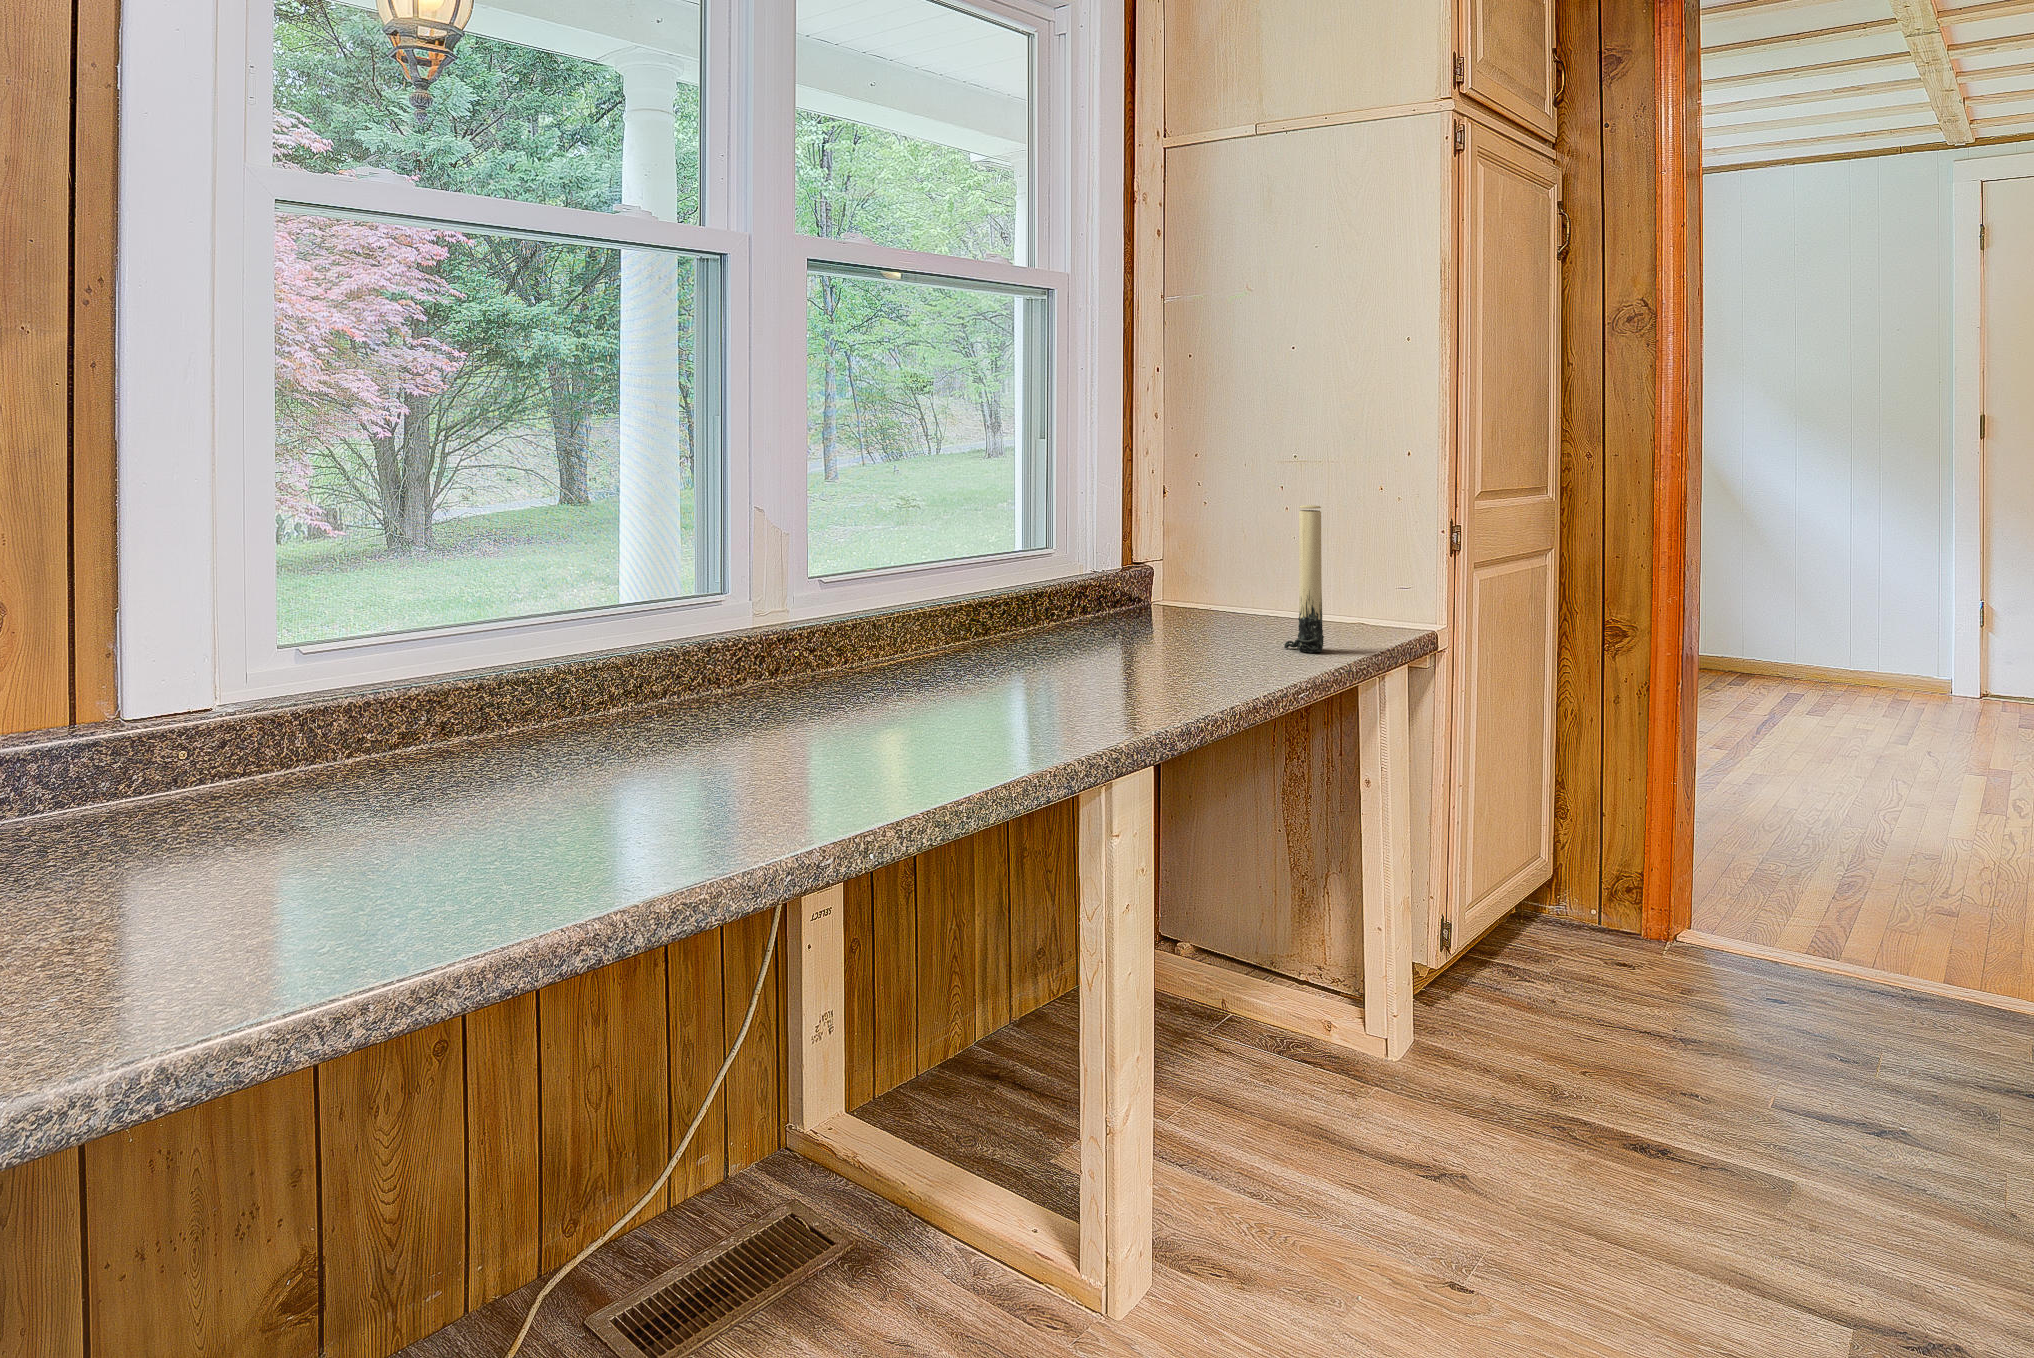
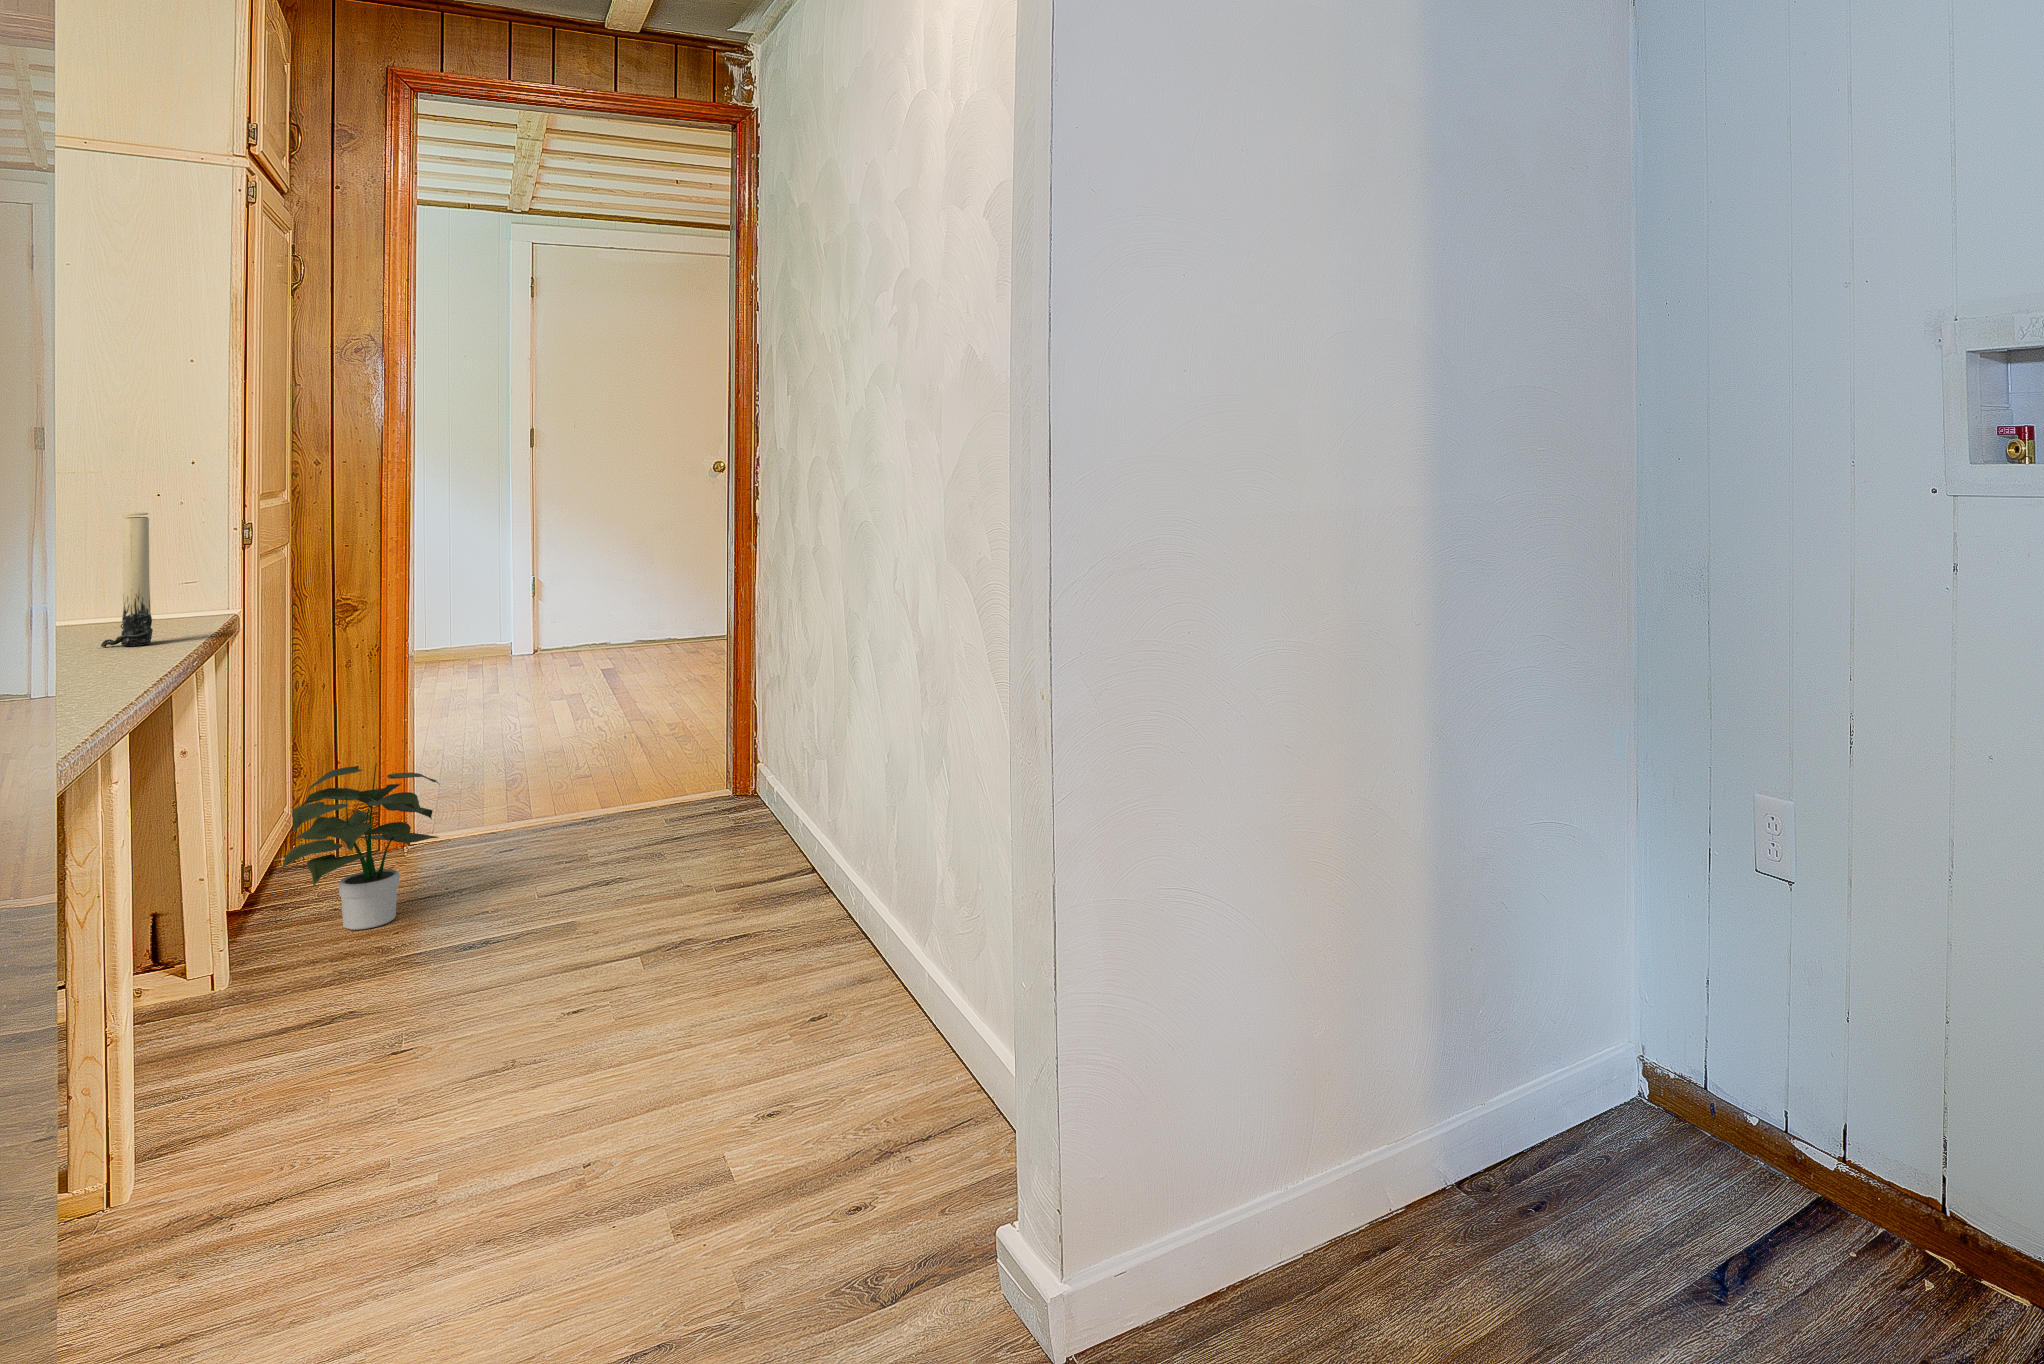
potted plant: none [1475,833,1659,1053] -> present [281,763,439,930]

